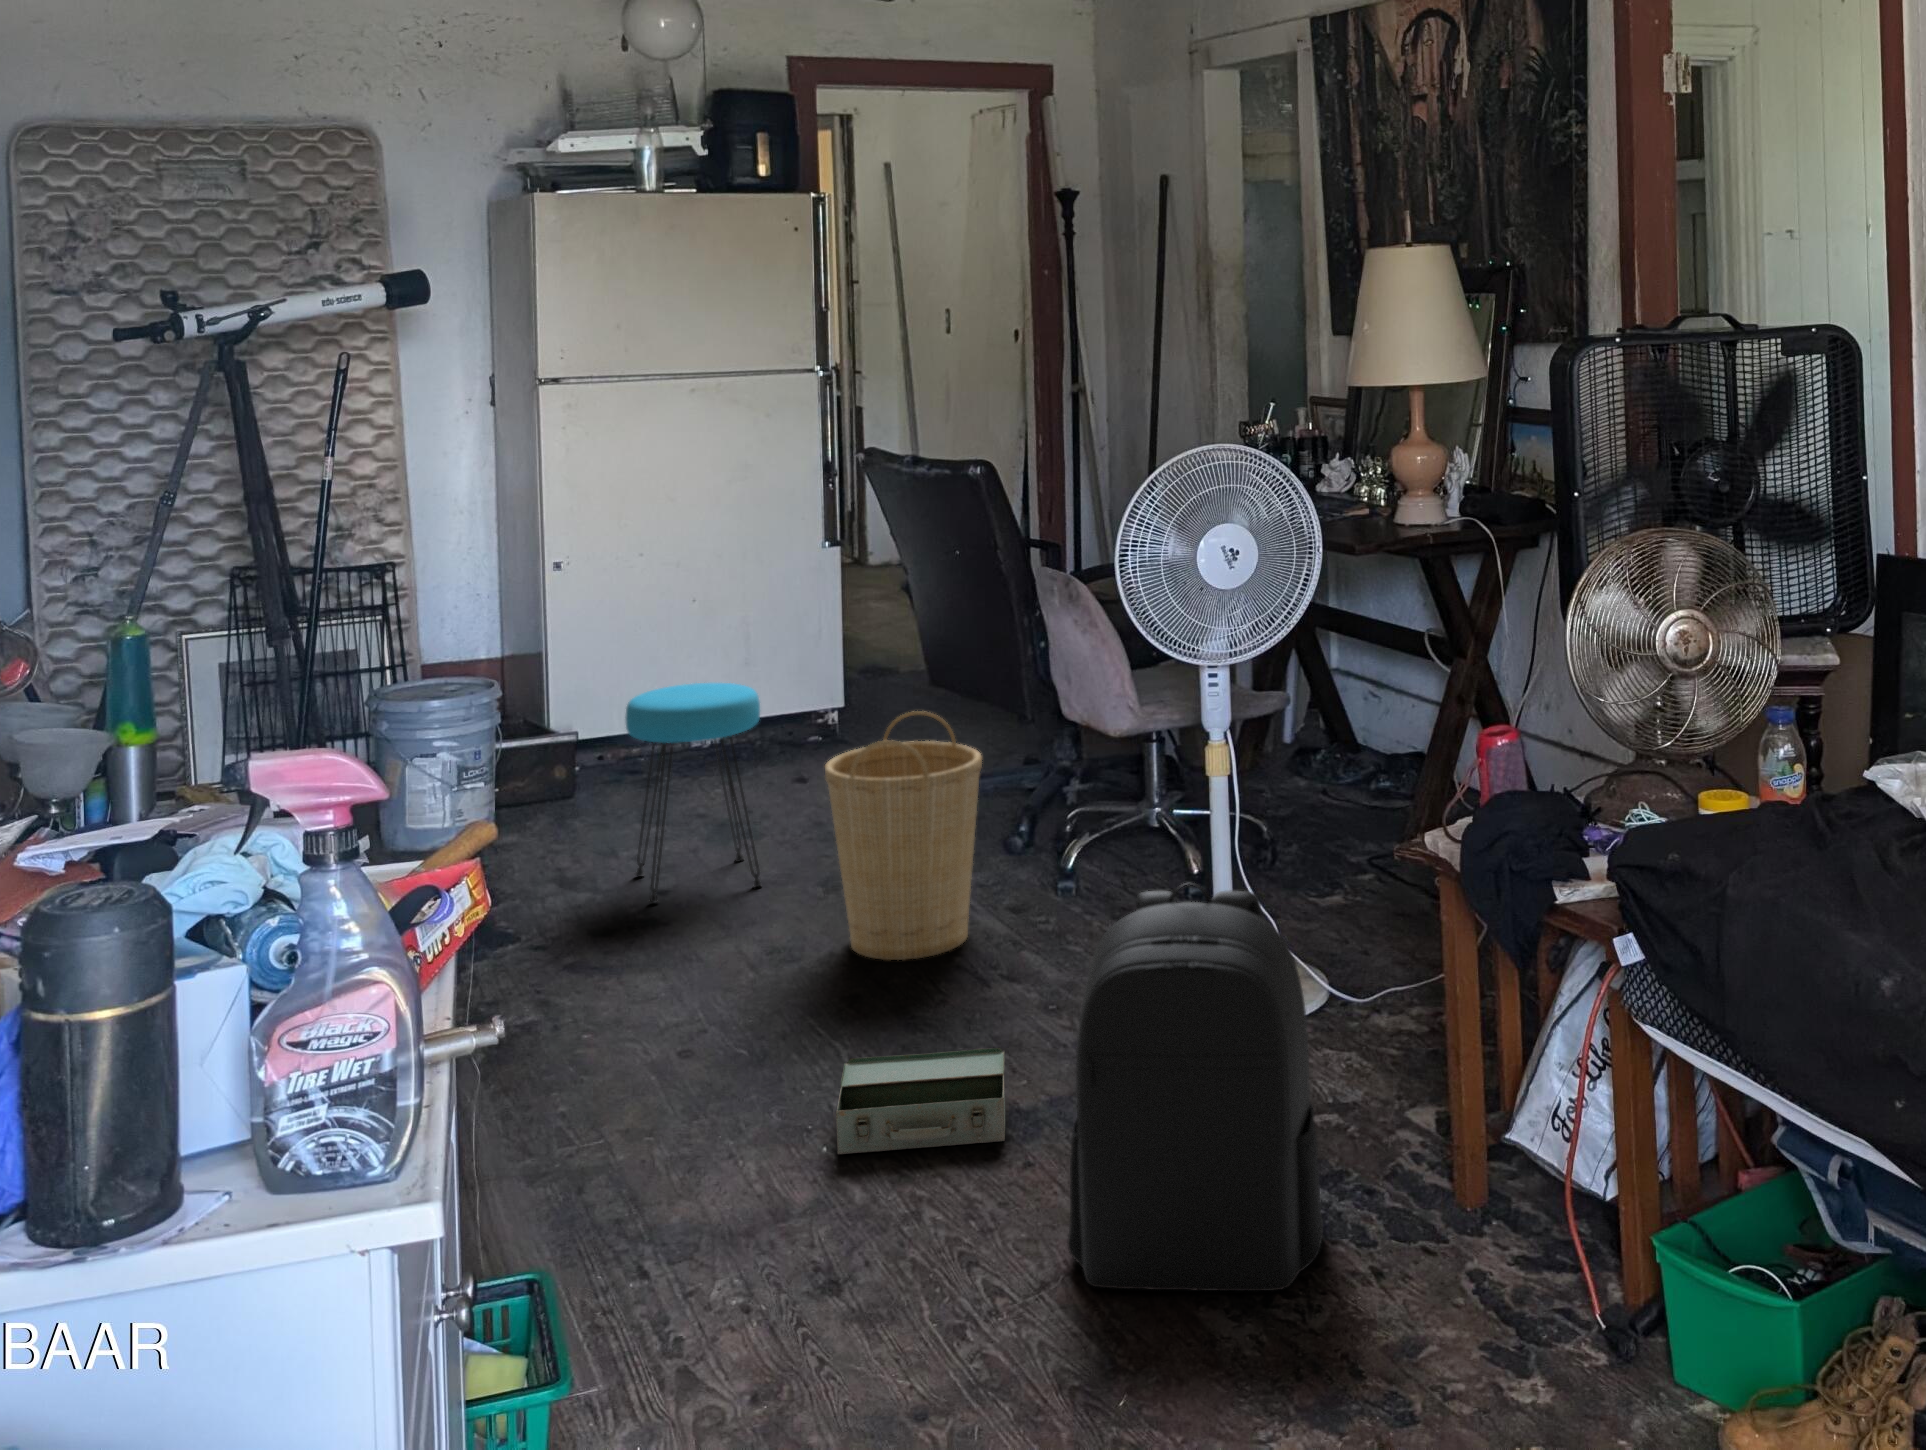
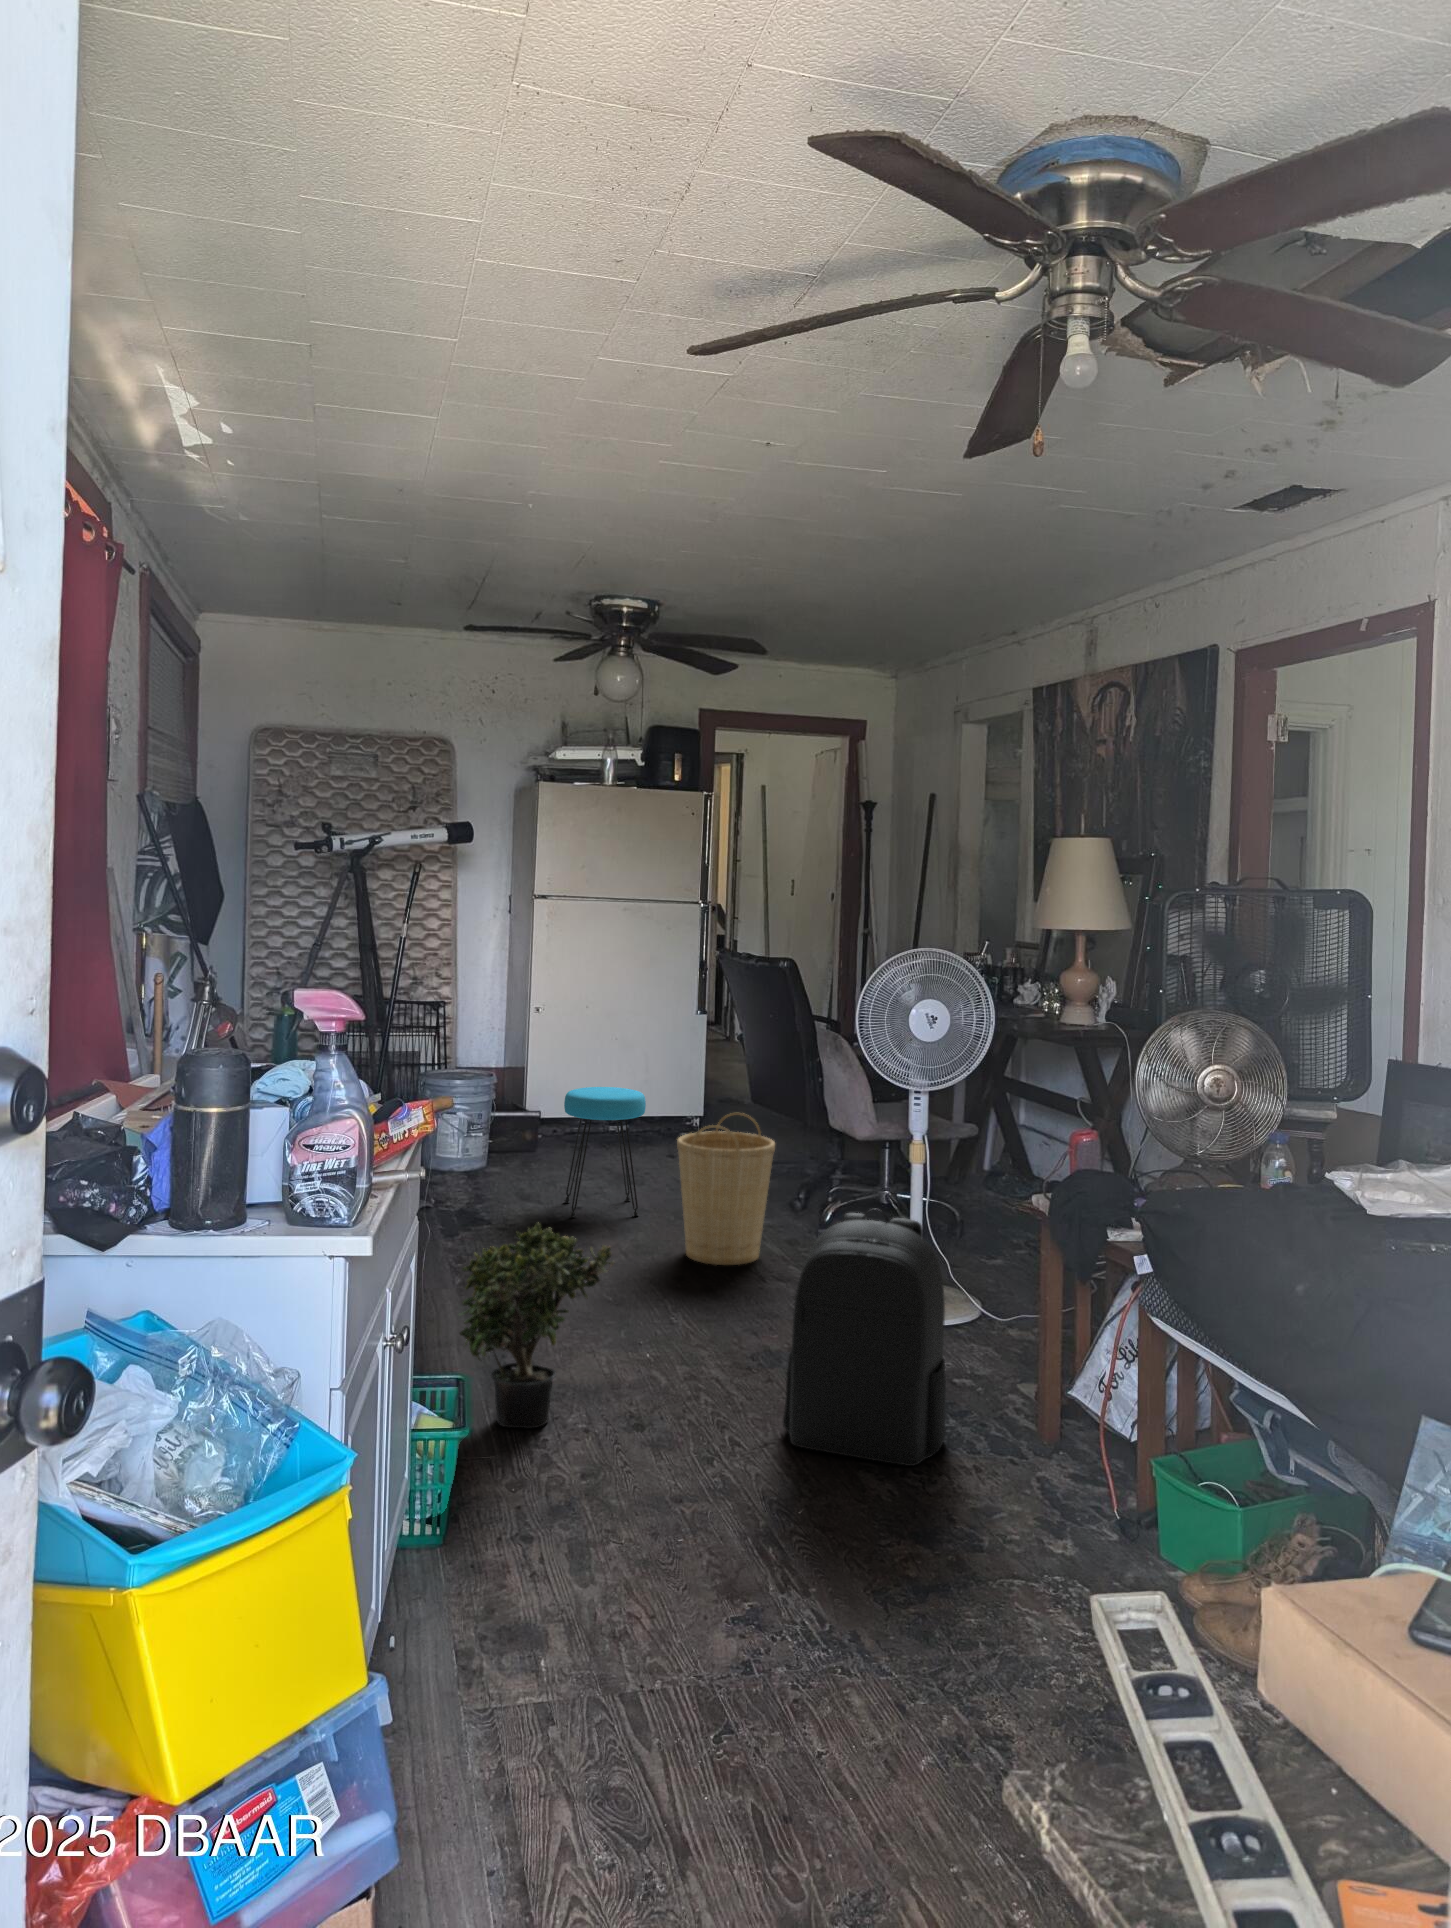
potted plant: none [500,982,770,1341] -> present [459,1223,614,1428]
toolbox: present [836,1048,1005,1154] -> none [656,1306,765,1366]

